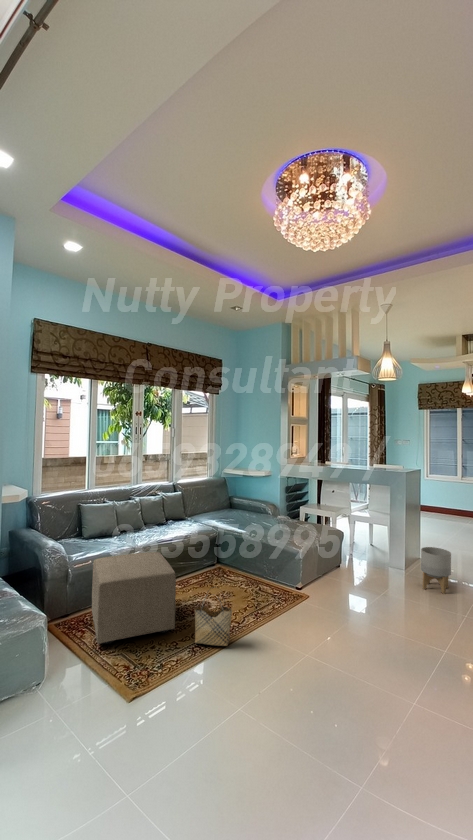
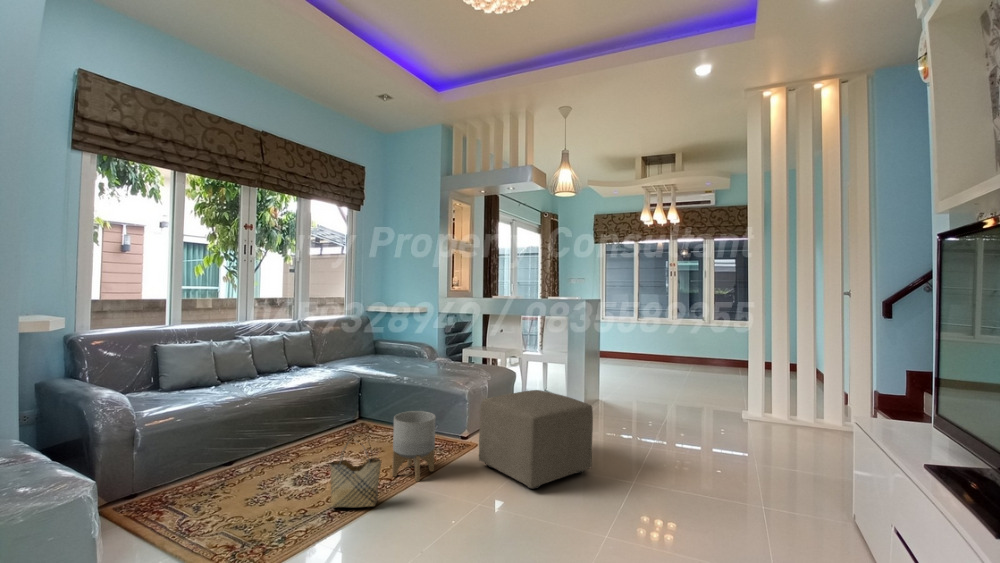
planter: present [421,547,451,594] -> present [392,411,436,482]
ottoman: present [92,552,176,644] -> present [479,390,593,489]

